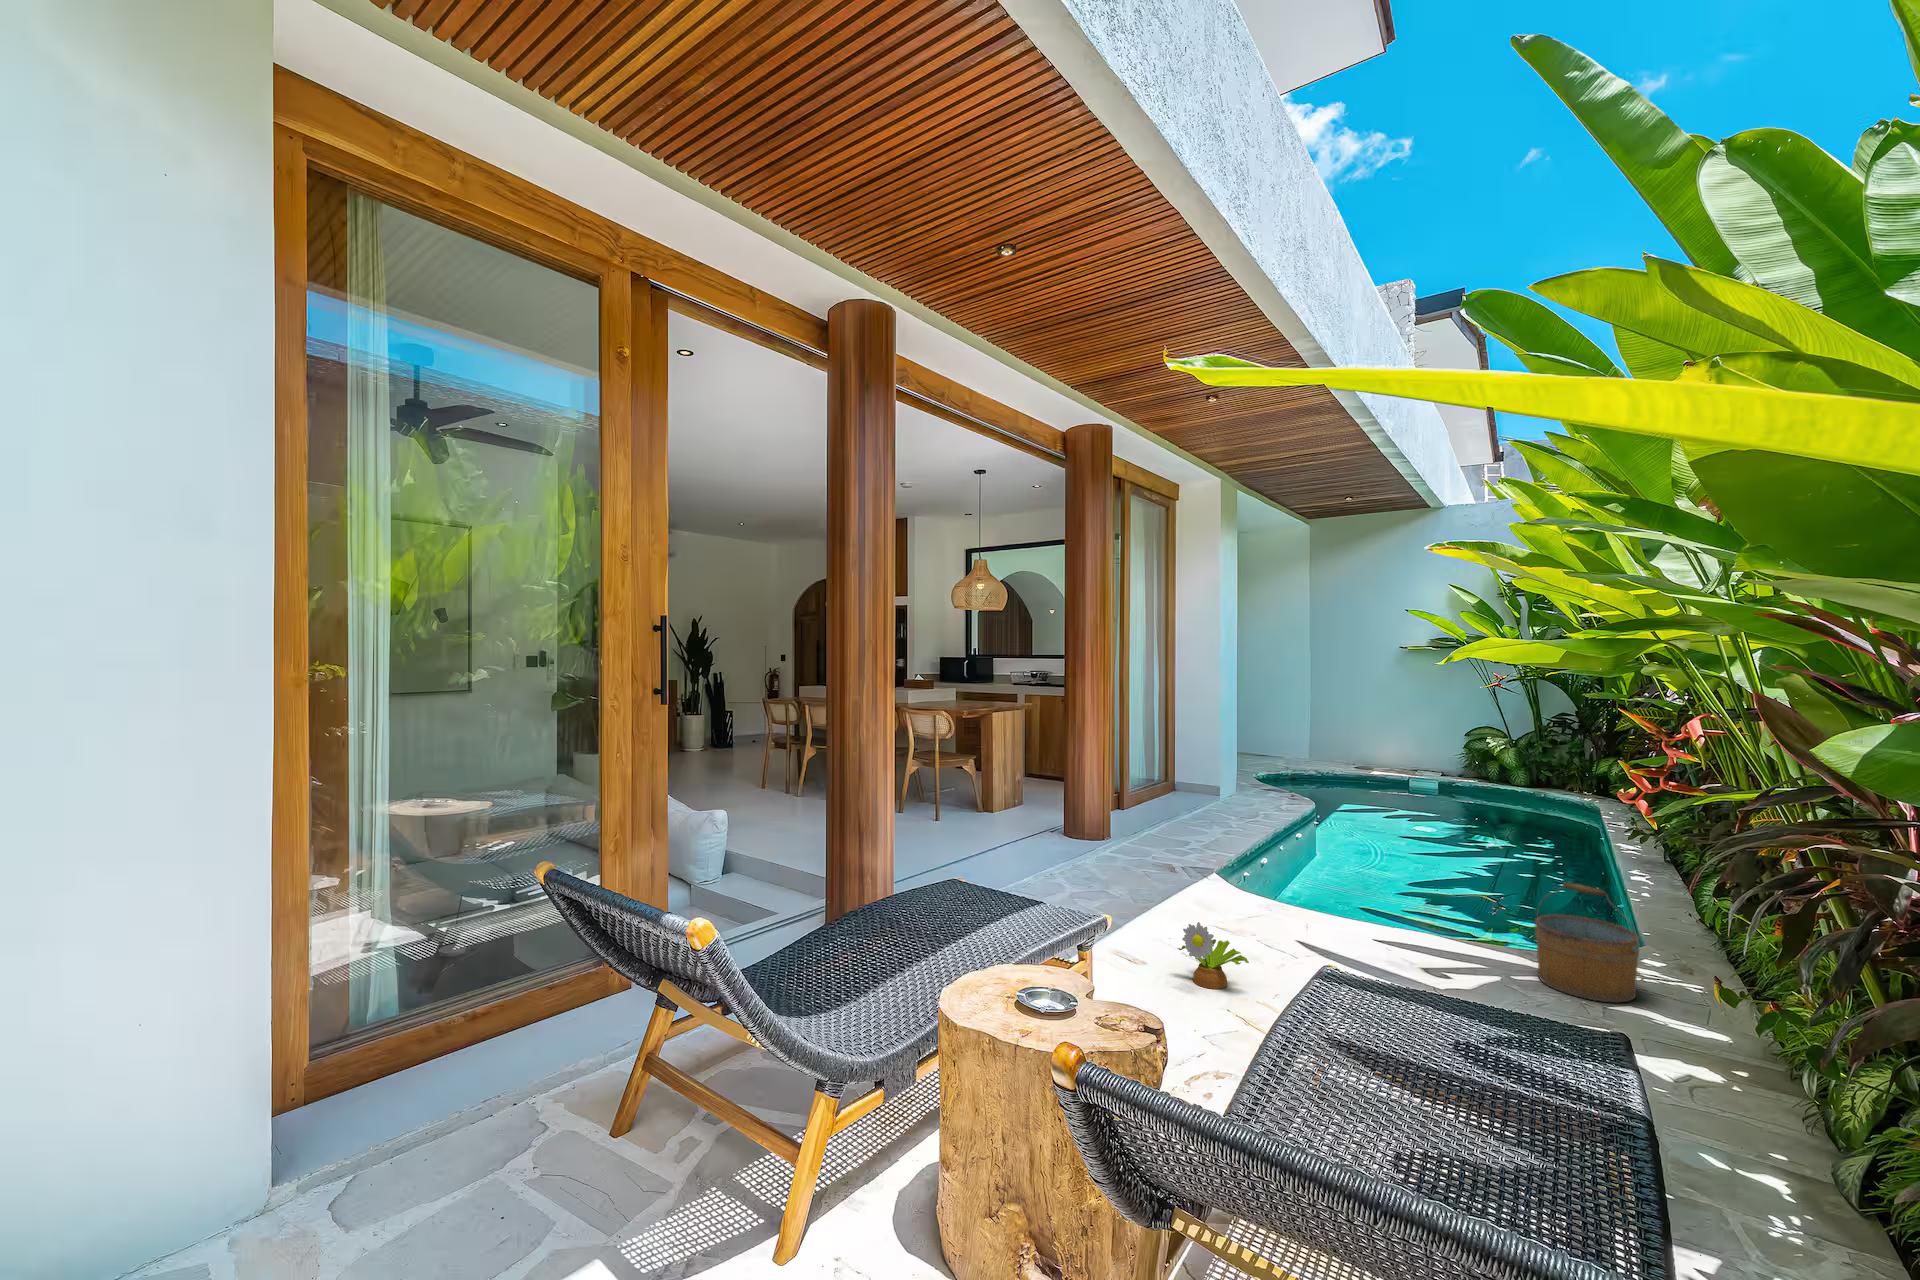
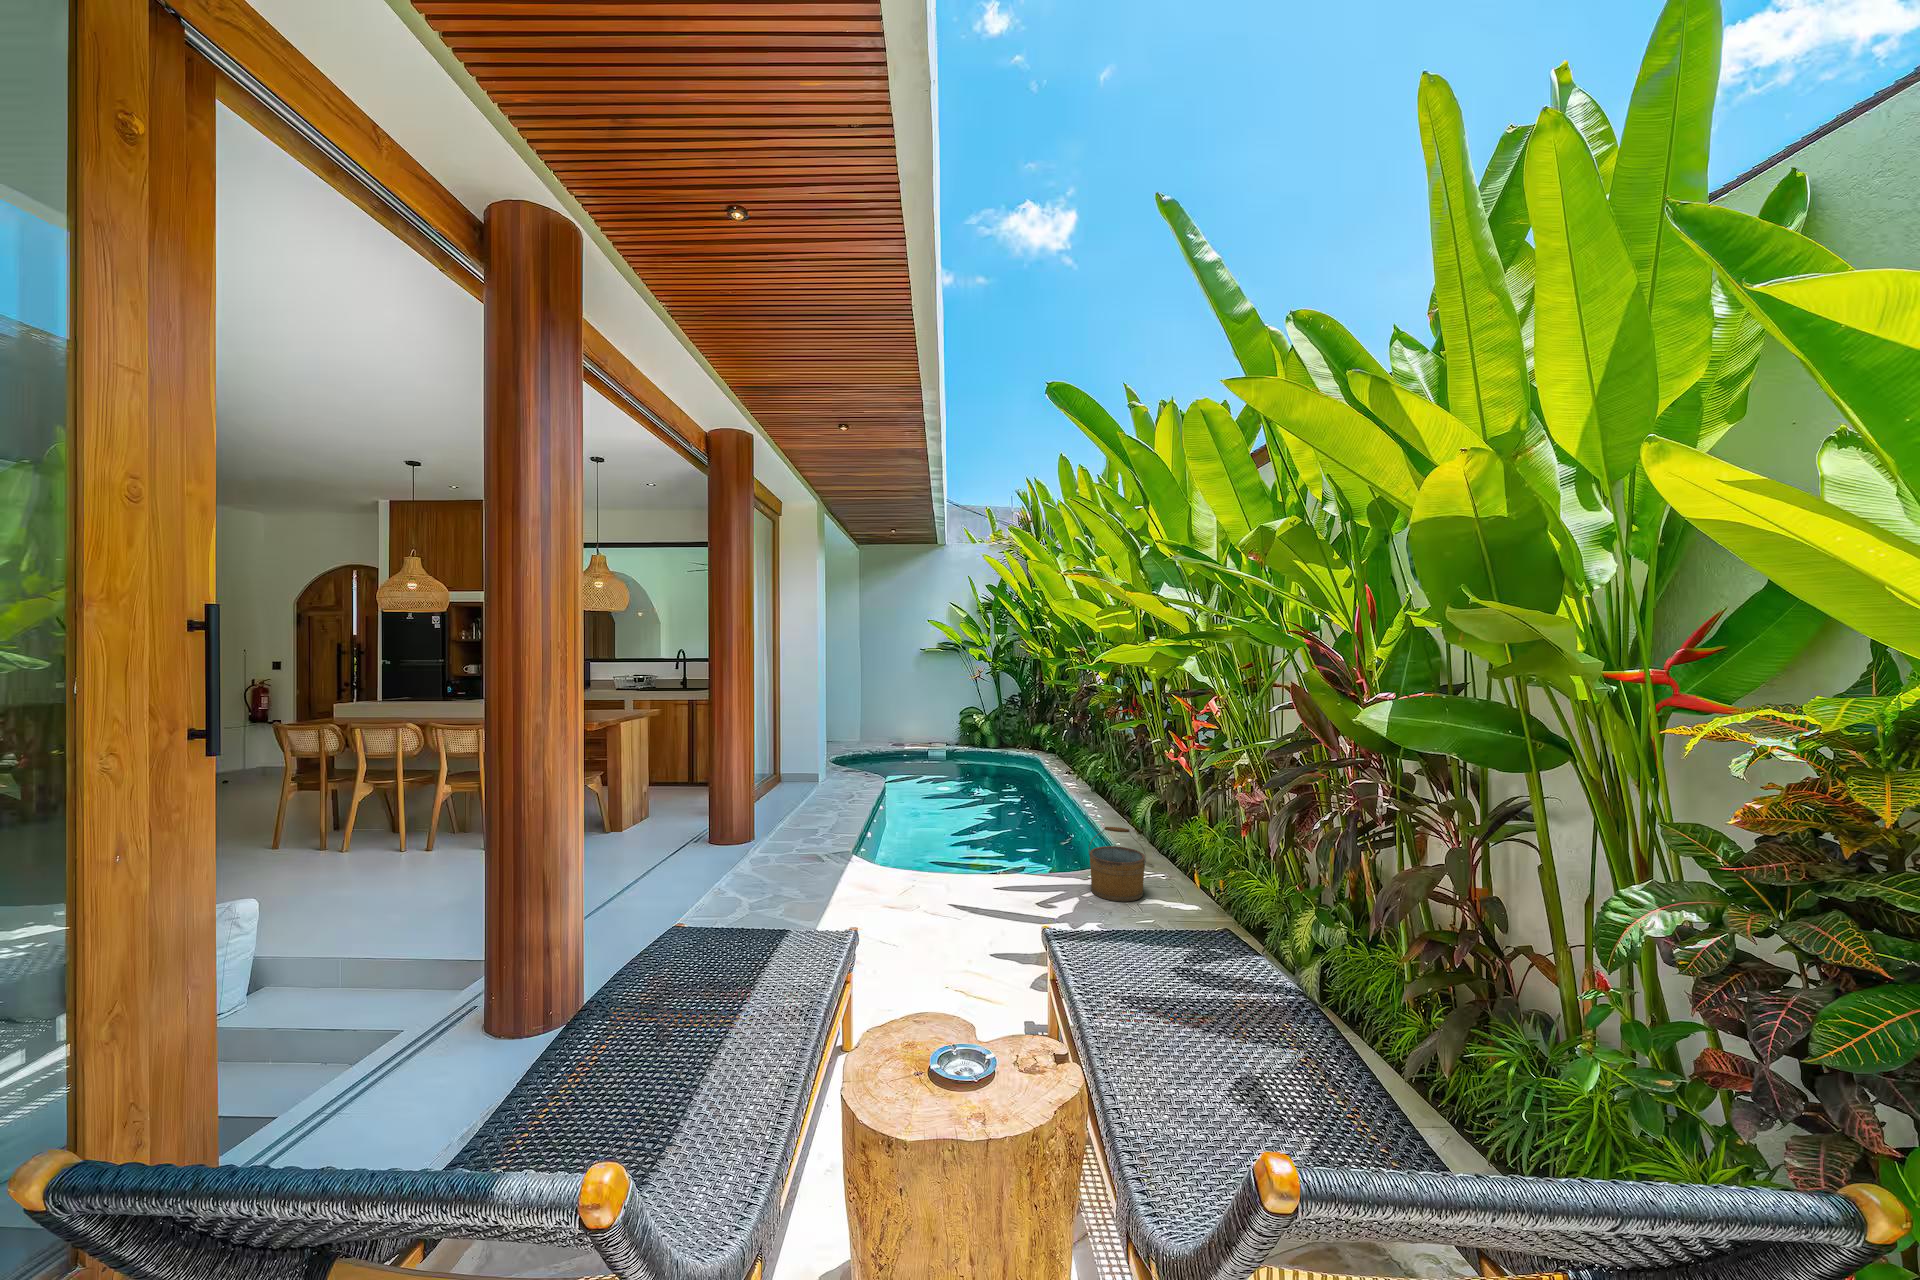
decorative plant: present [1177,922,1249,989] -> none [887,914,947,968]

